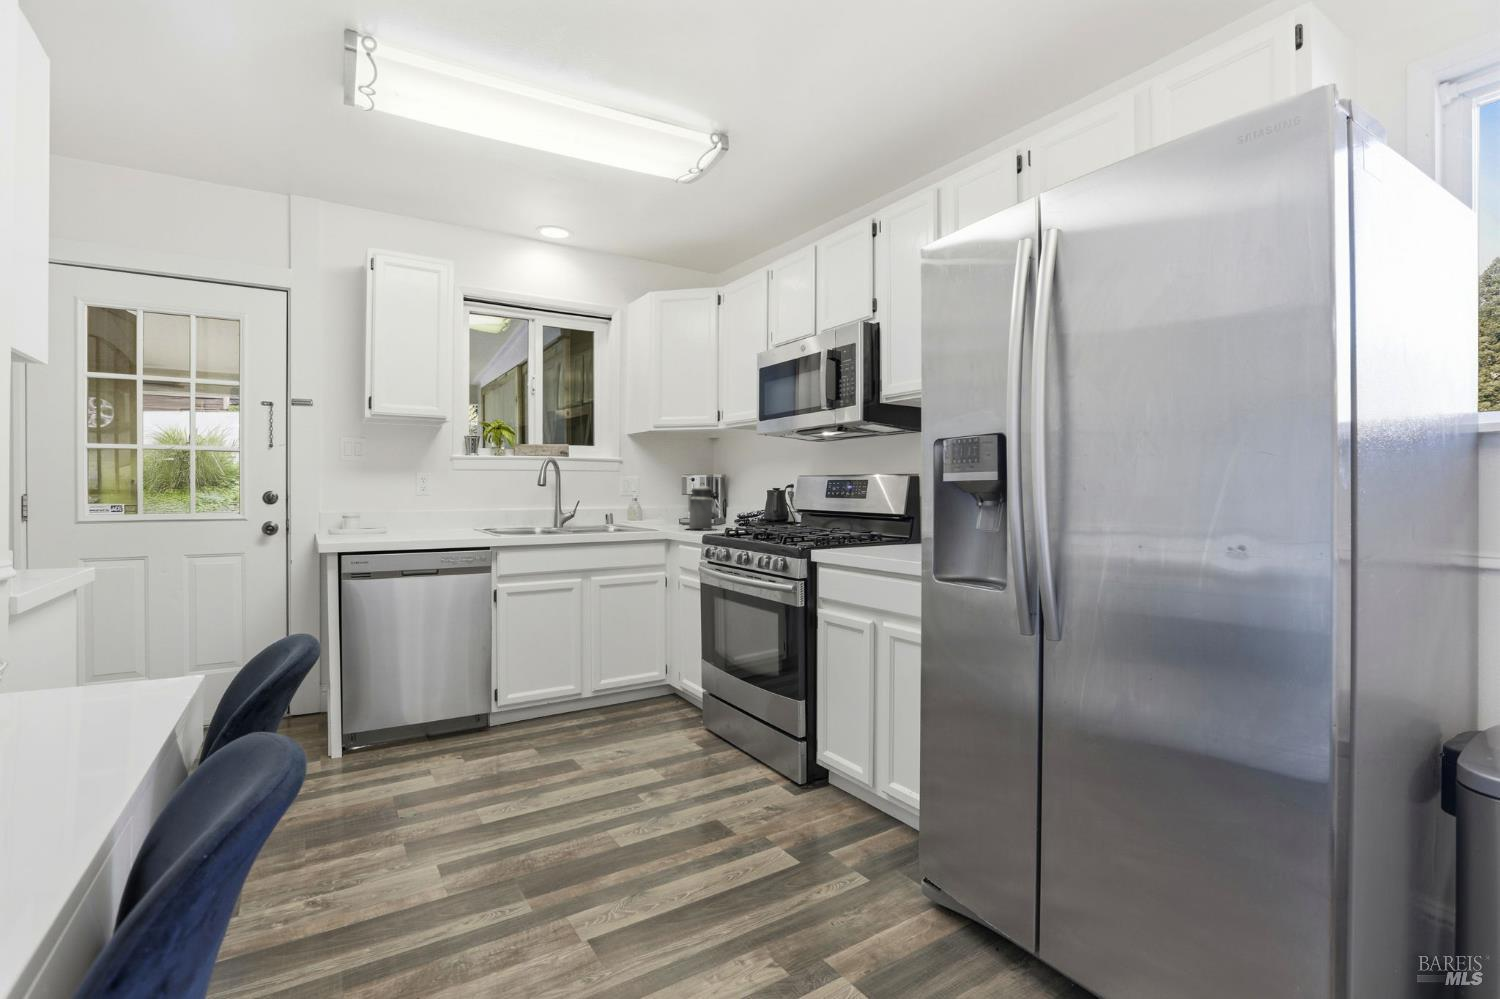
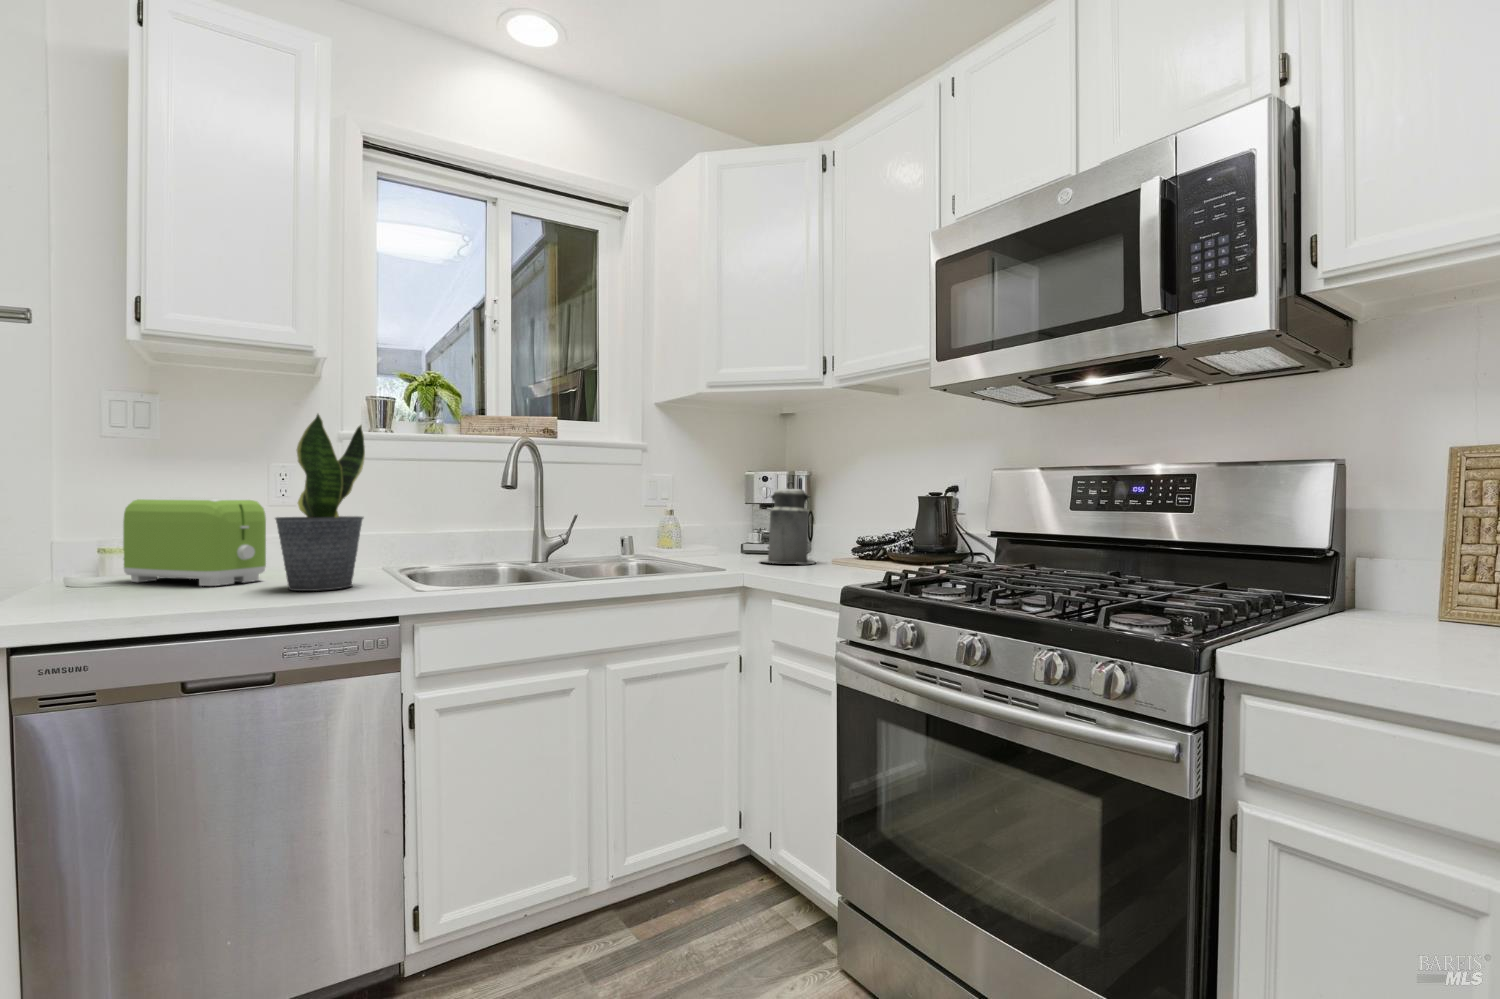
potted plant: none [429,451,470,536] -> present [275,414,365,591]
toaster: none [352,492,420,535] -> present [123,498,266,586]

